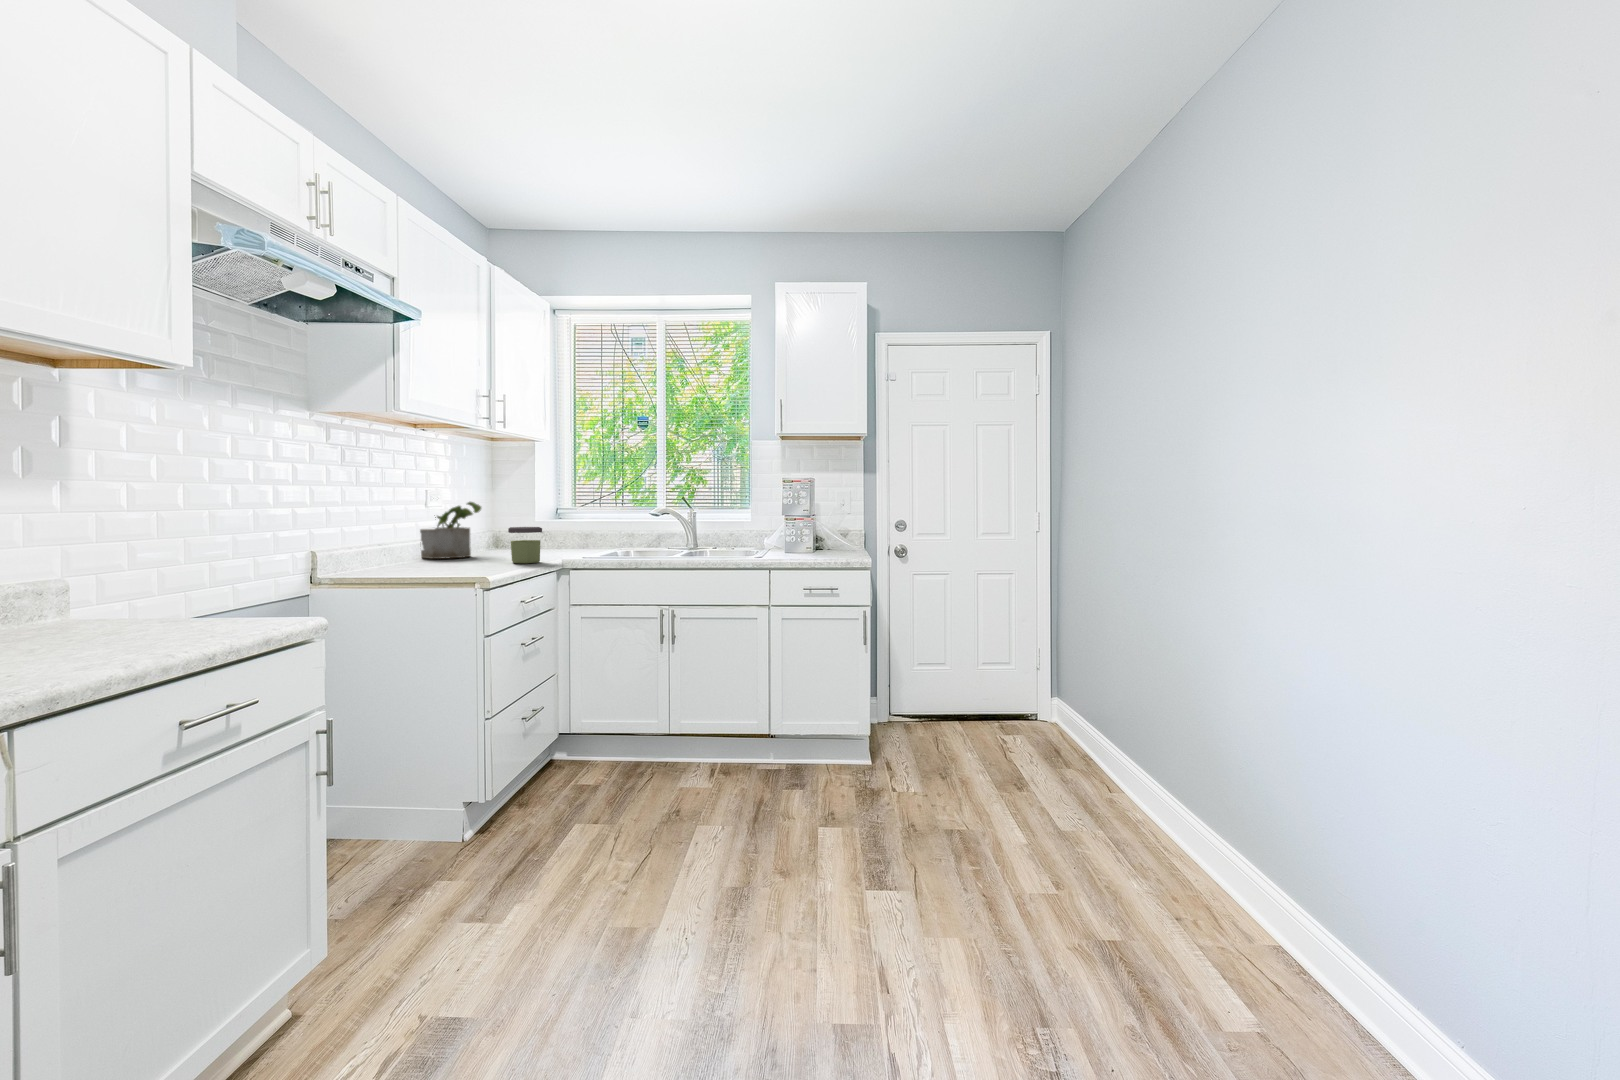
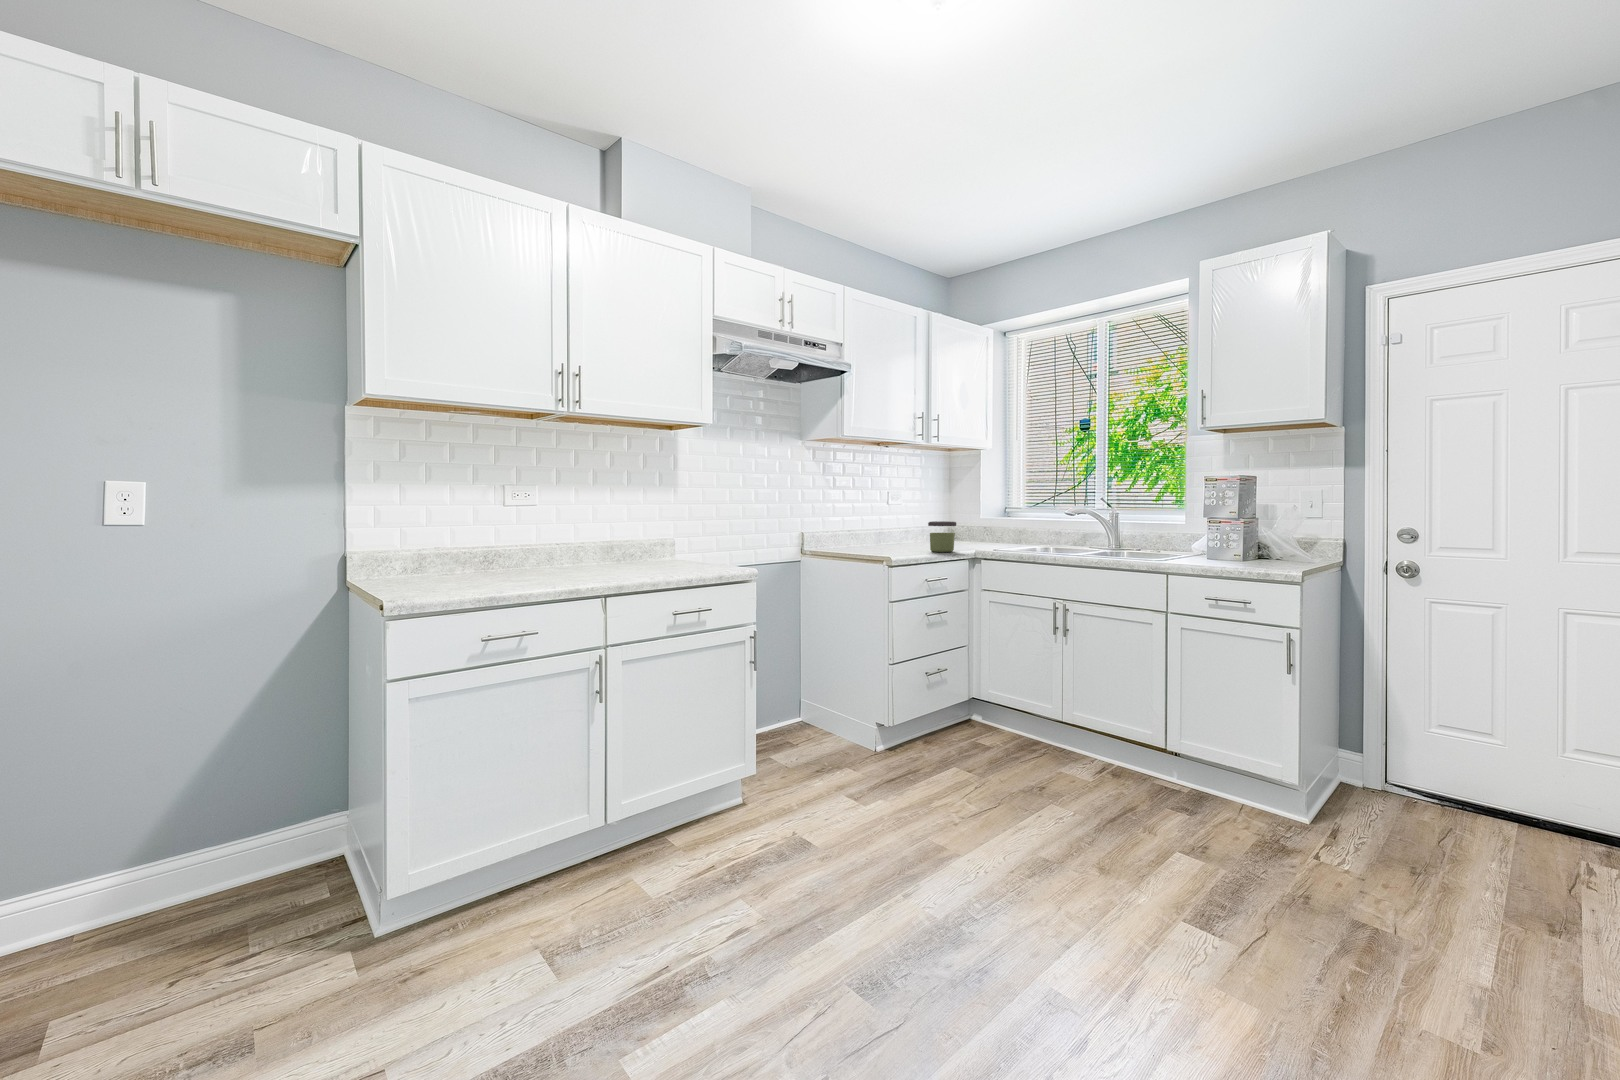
potted plant: present [420,502,481,559] -> none [877,501,922,546]

